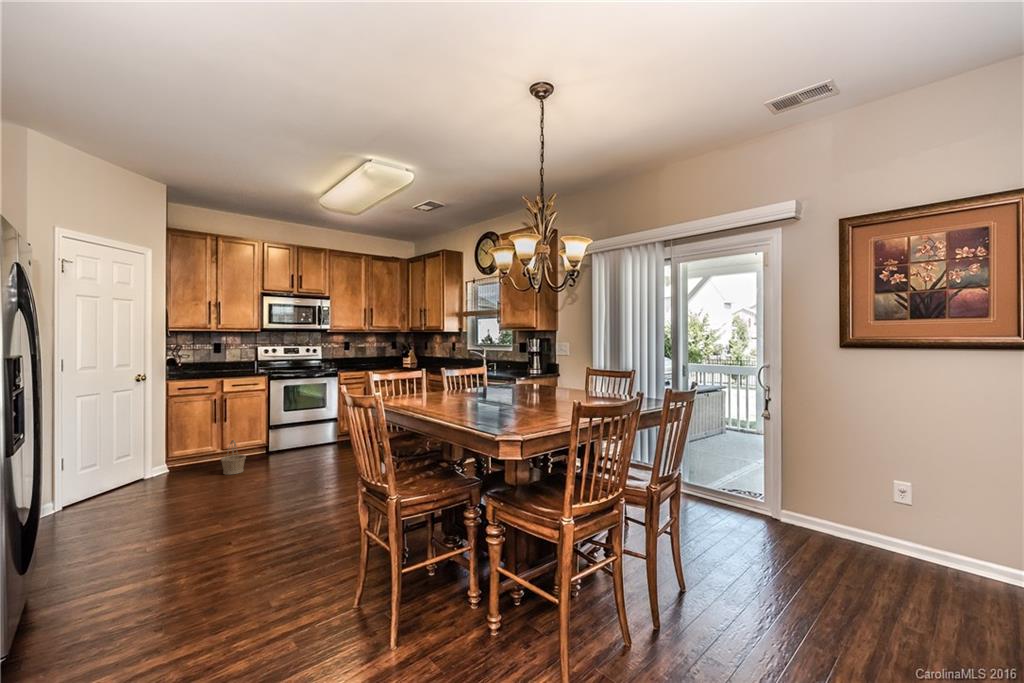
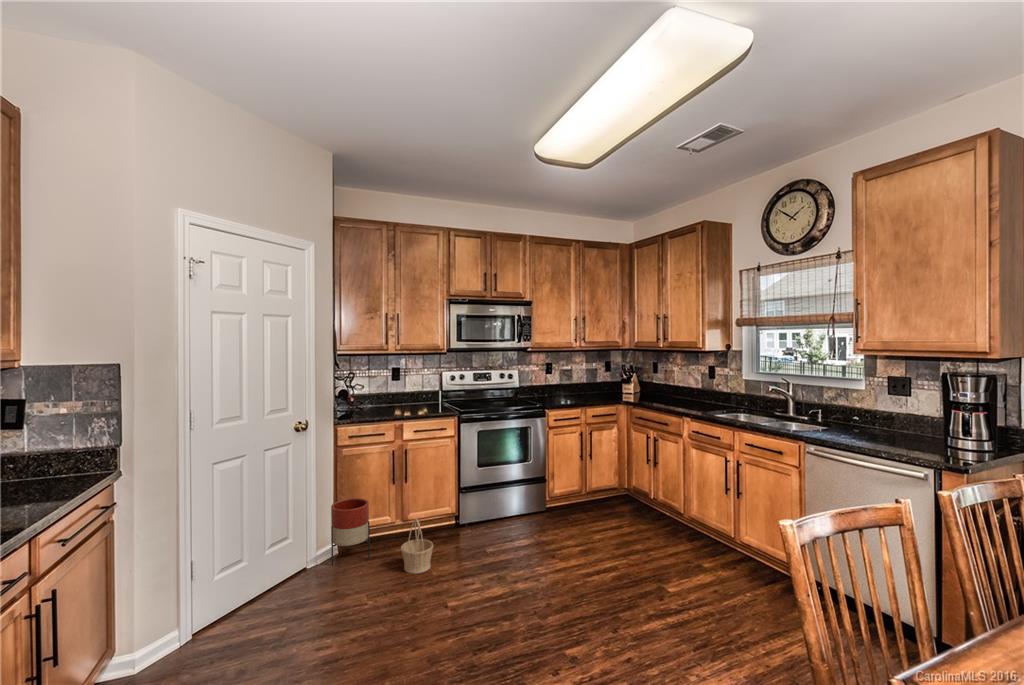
planter: none [164,432,196,476] -> present [331,498,370,565]

